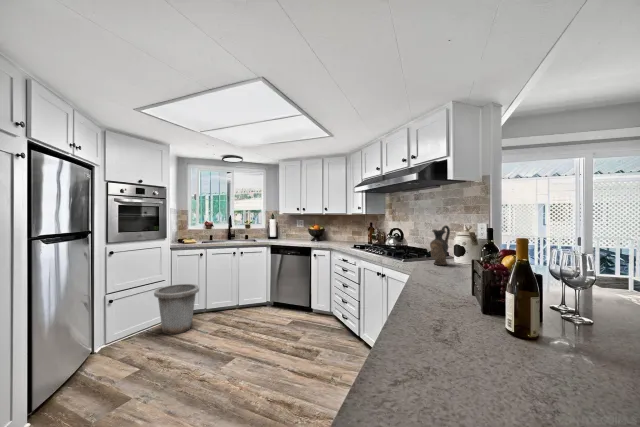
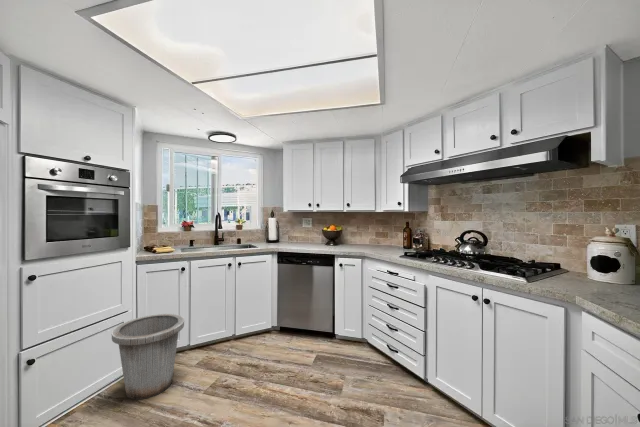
ceramic pitcher: present [430,225,450,265] -> none [574,227,607,288]

